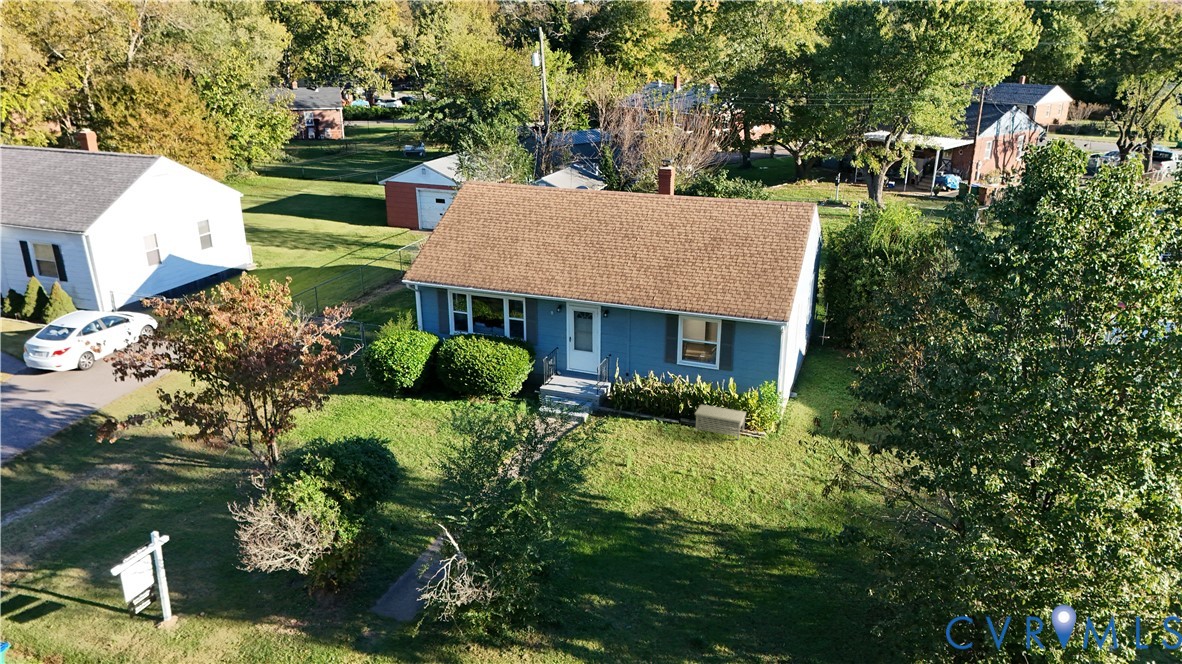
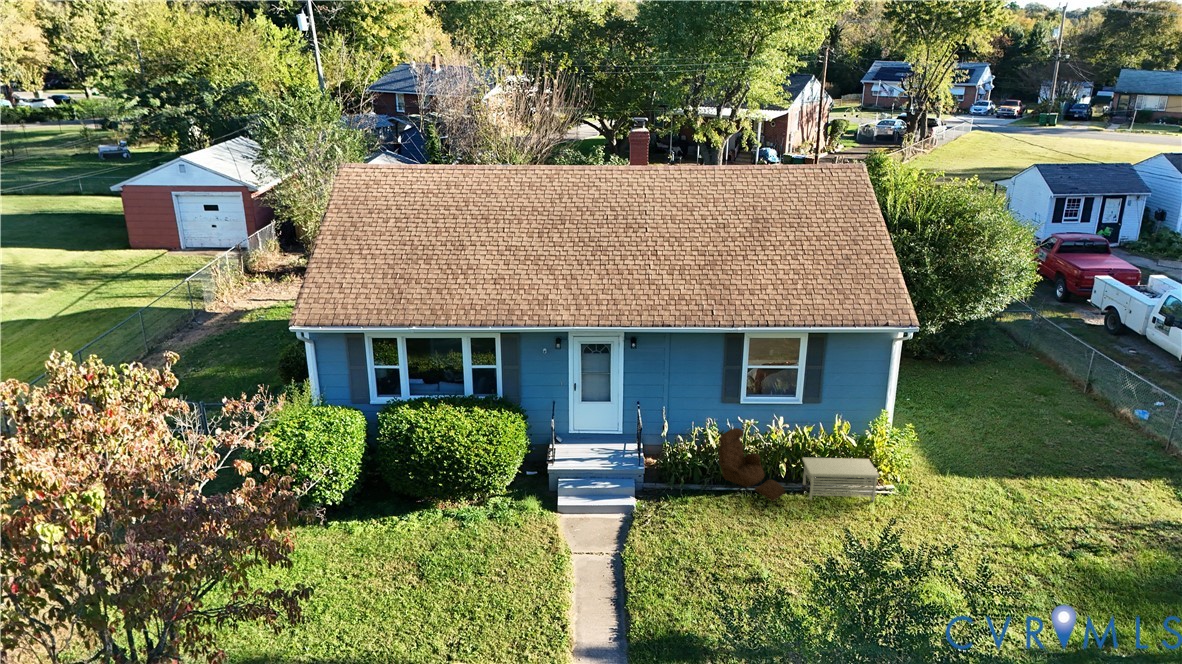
lounge chair: none [640,378,678,432] -> present [719,428,785,508]

